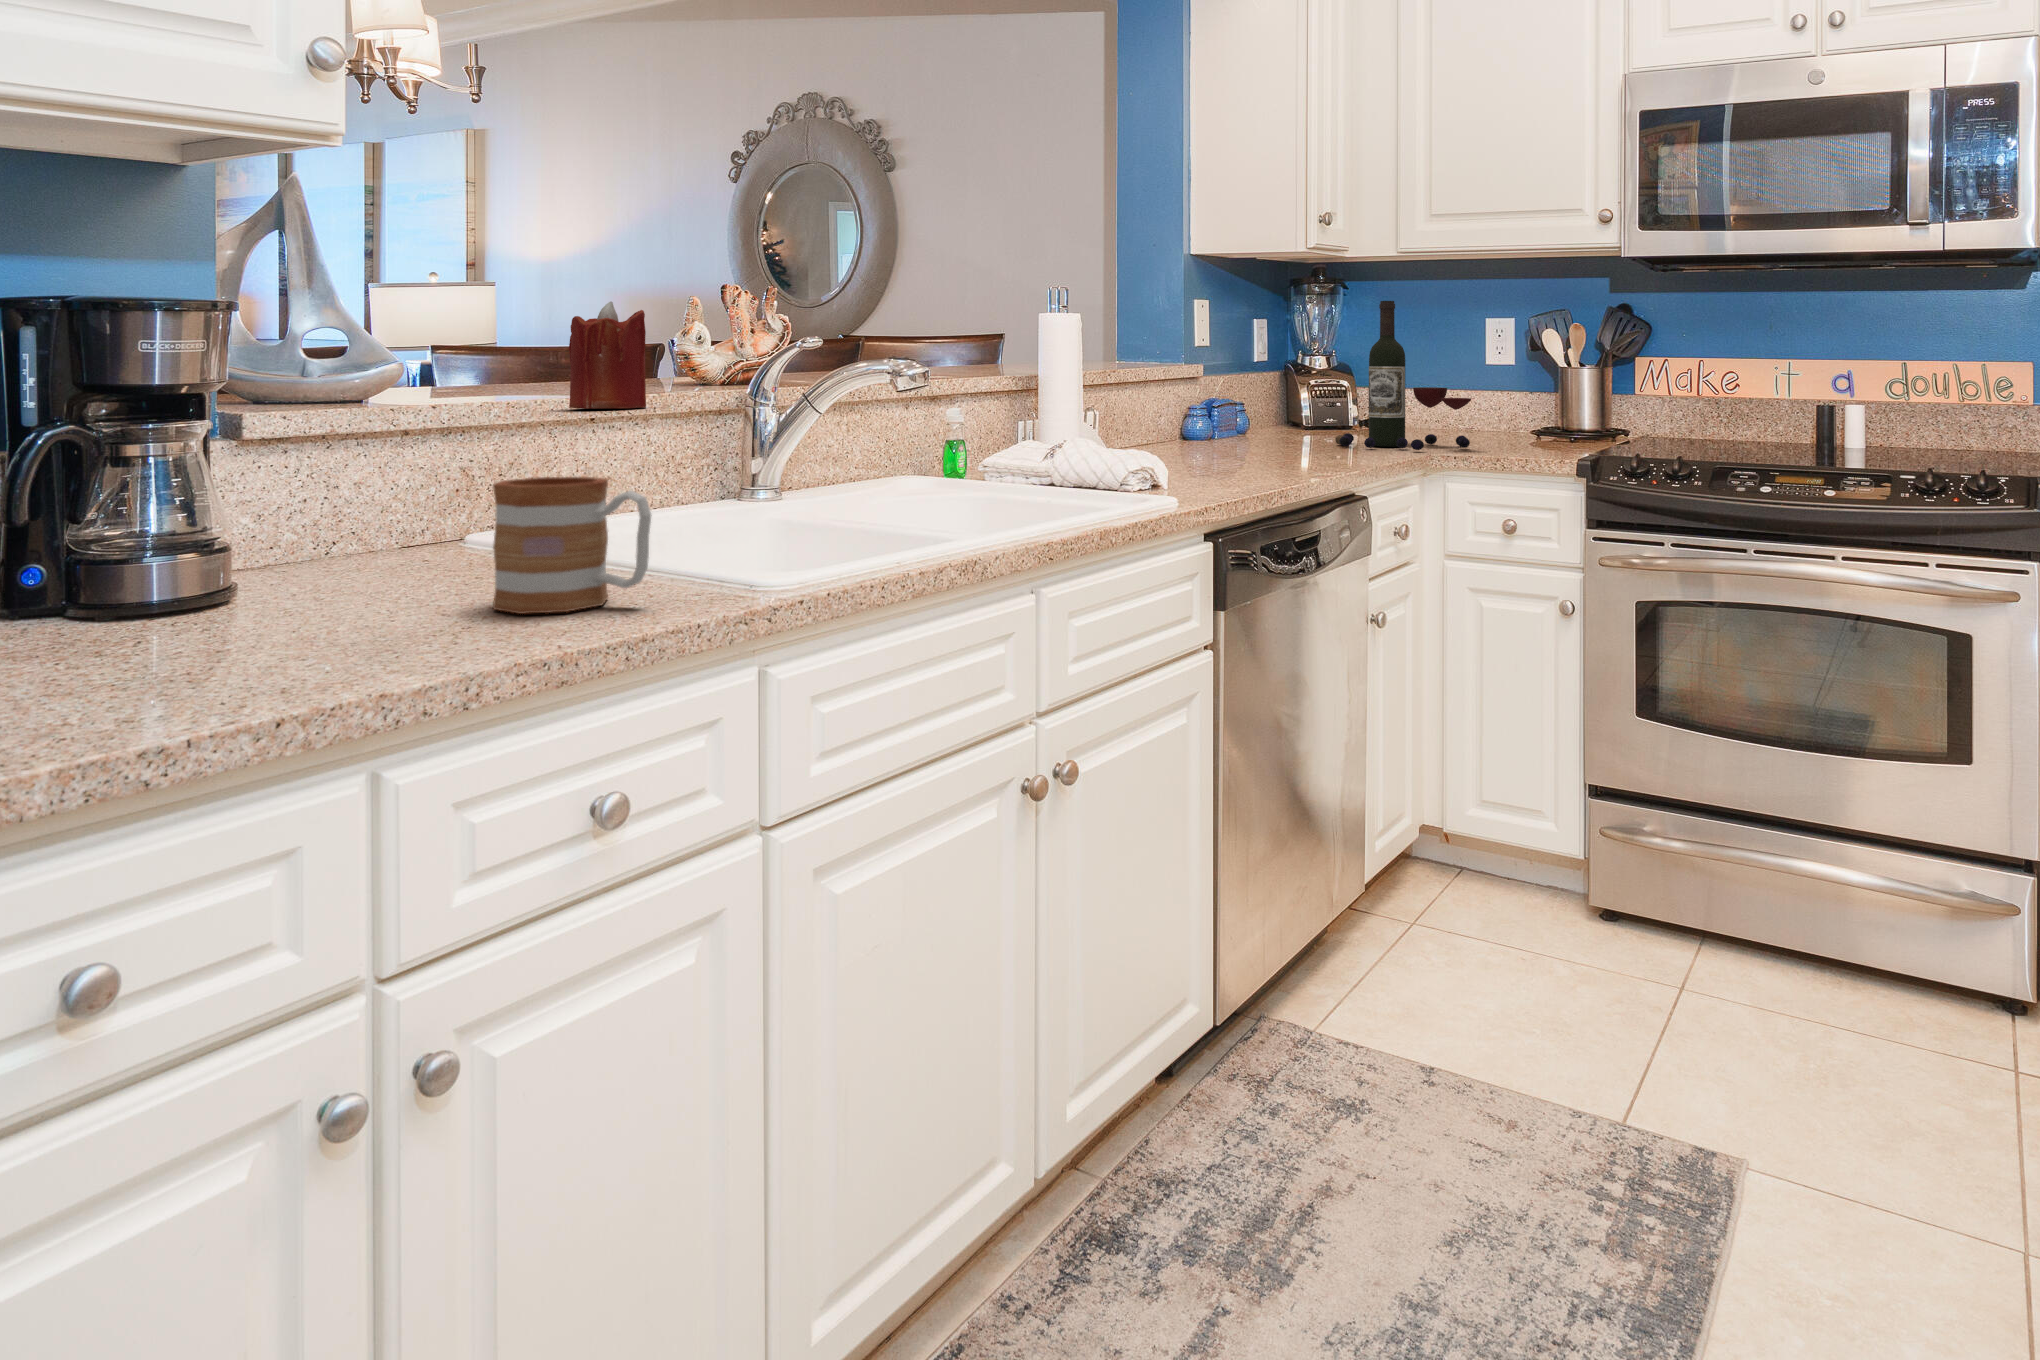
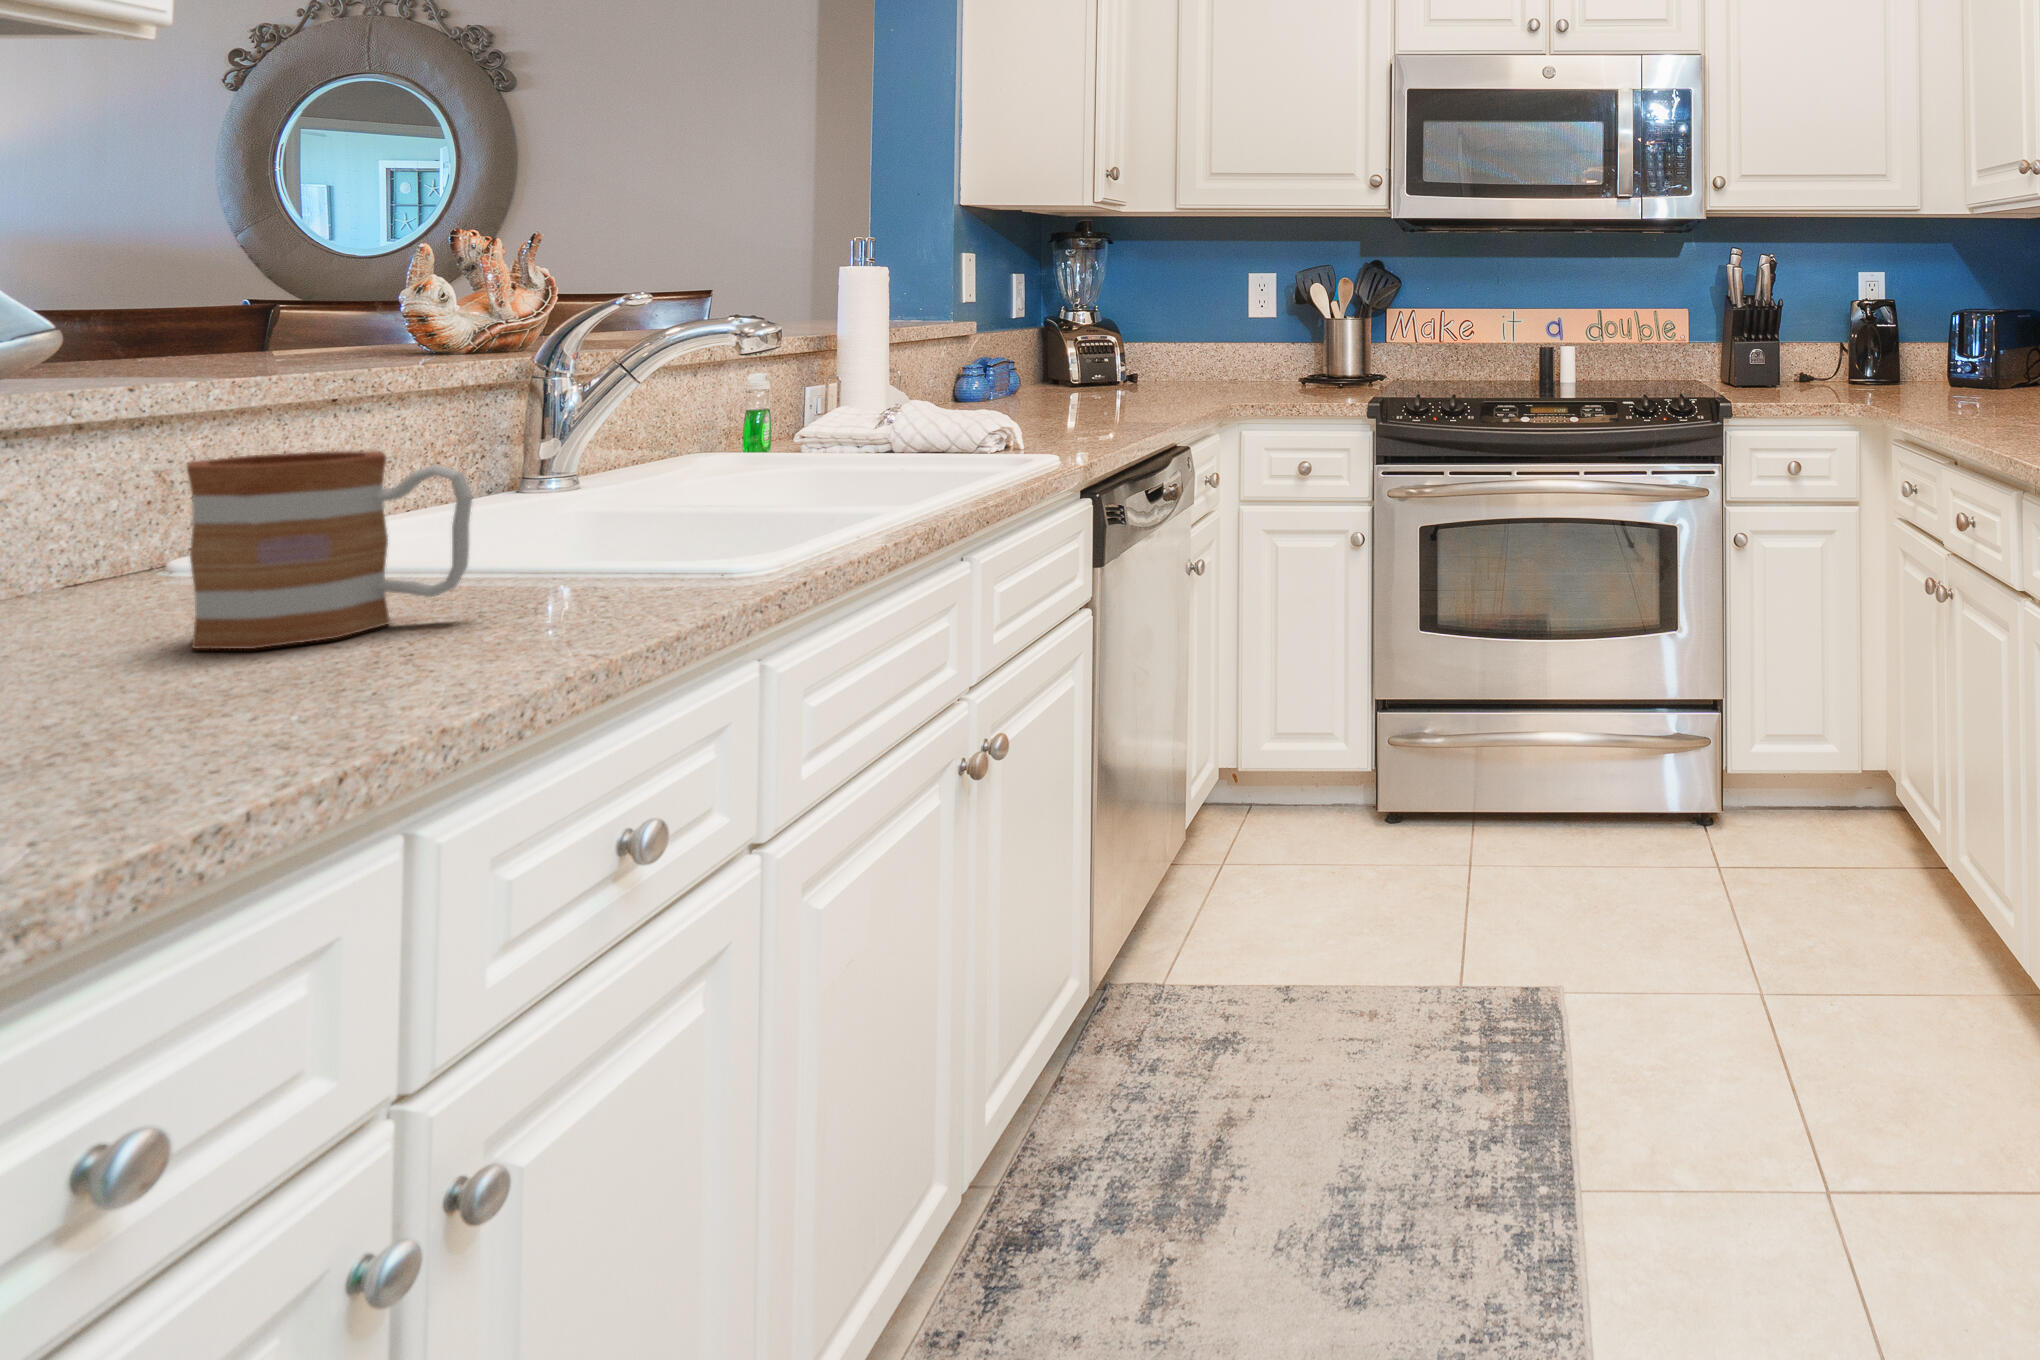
wine bottle: present [1335,301,1471,450] -> none [1121,256,1262,400]
candle: present [569,302,646,409] -> none [161,219,310,368]

